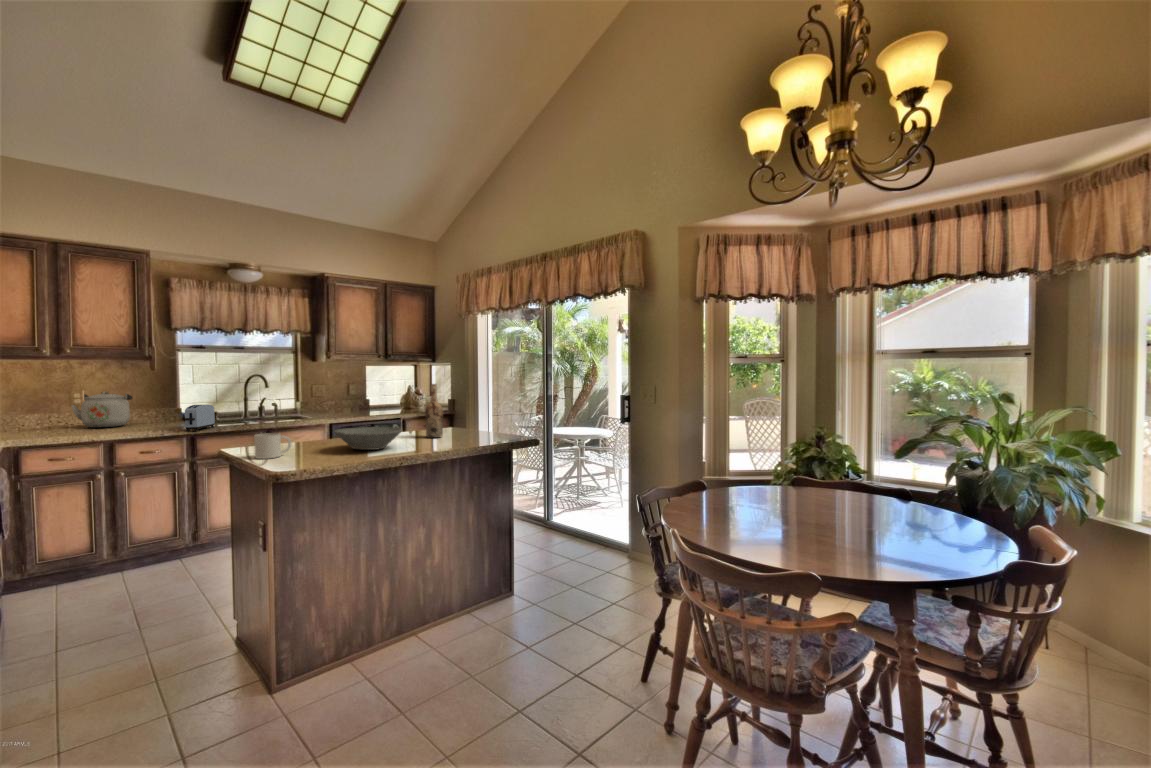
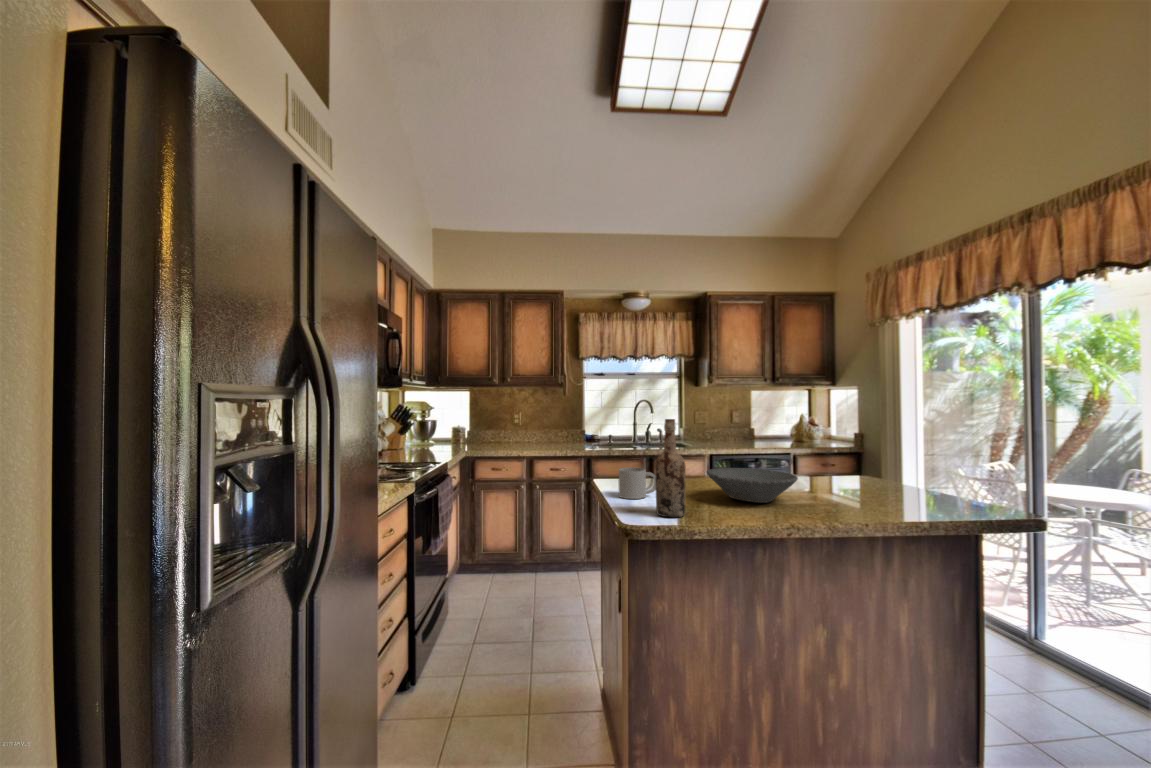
wine bottle: present [425,384,443,438] -> present [655,419,686,517]
kettle: present [72,392,132,428] -> none [512,413,551,444]
toaster: present [185,405,215,431] -> none [583,428,607,453]

